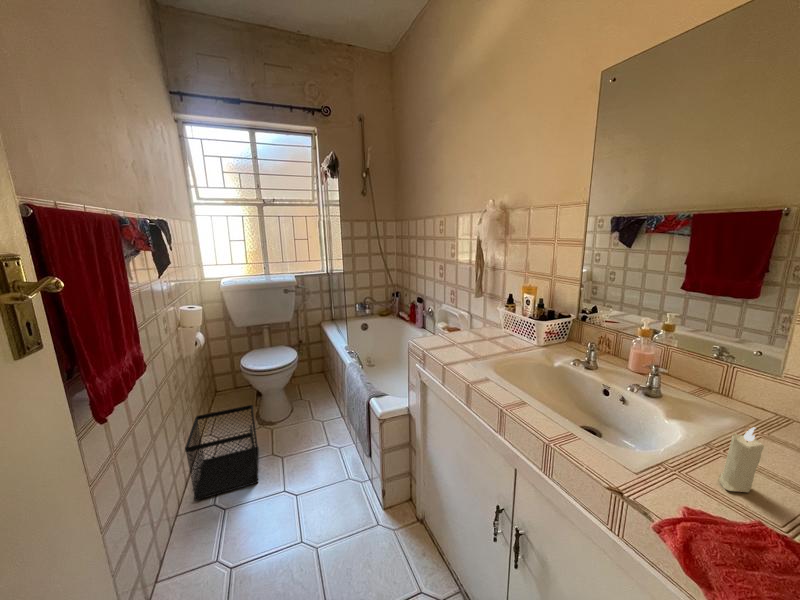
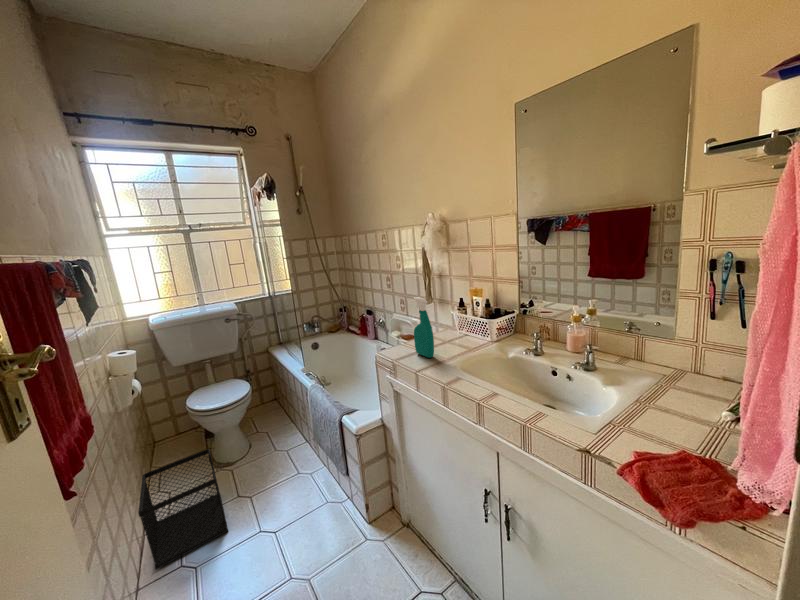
spray bottle: none [450,286,469,353] -> present [414,297,434,358]
candle: present [719,428,764,492] -> none [650,382,676,433]

